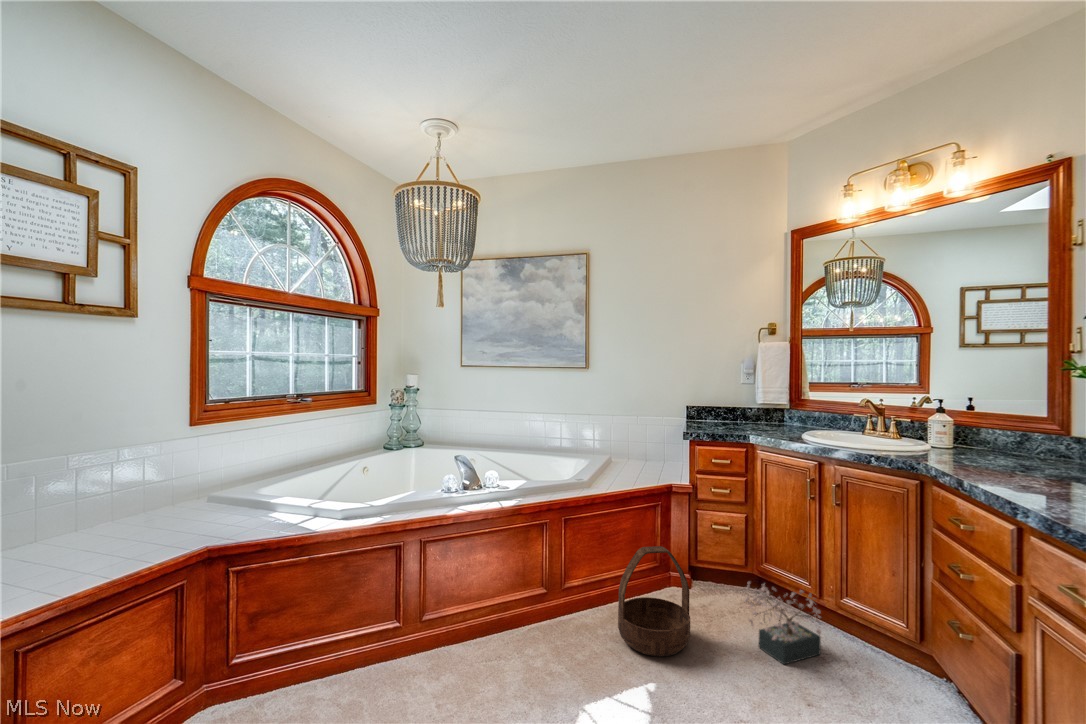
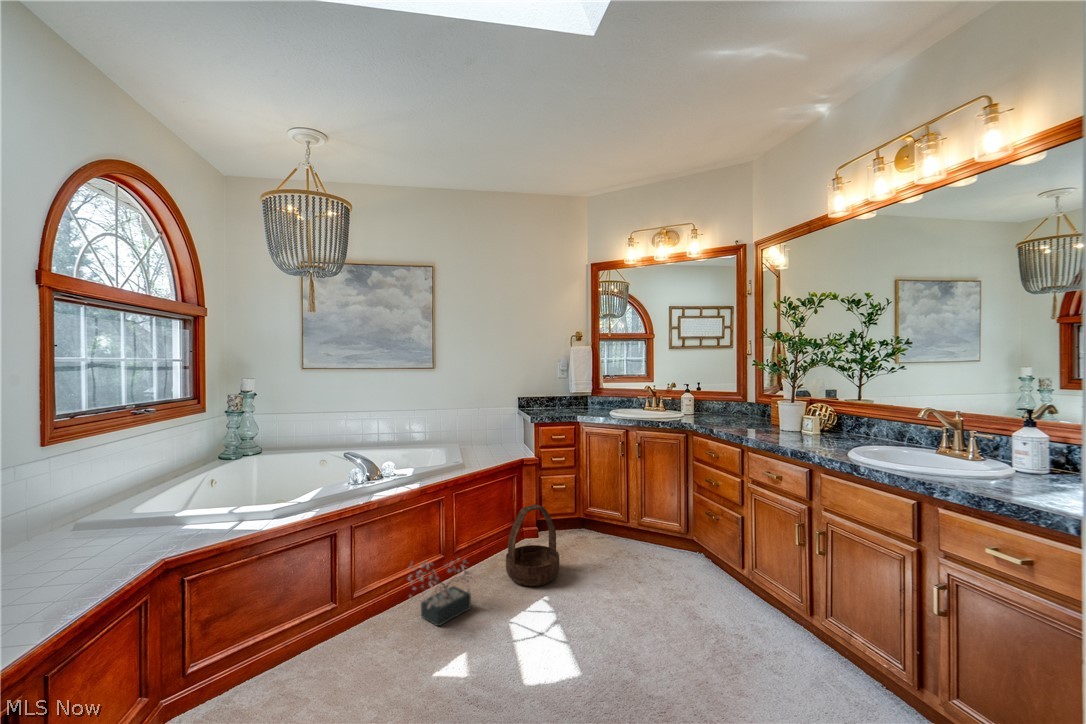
decorative plant: present [744,582,821,665] -> present [408,559,473,626]

